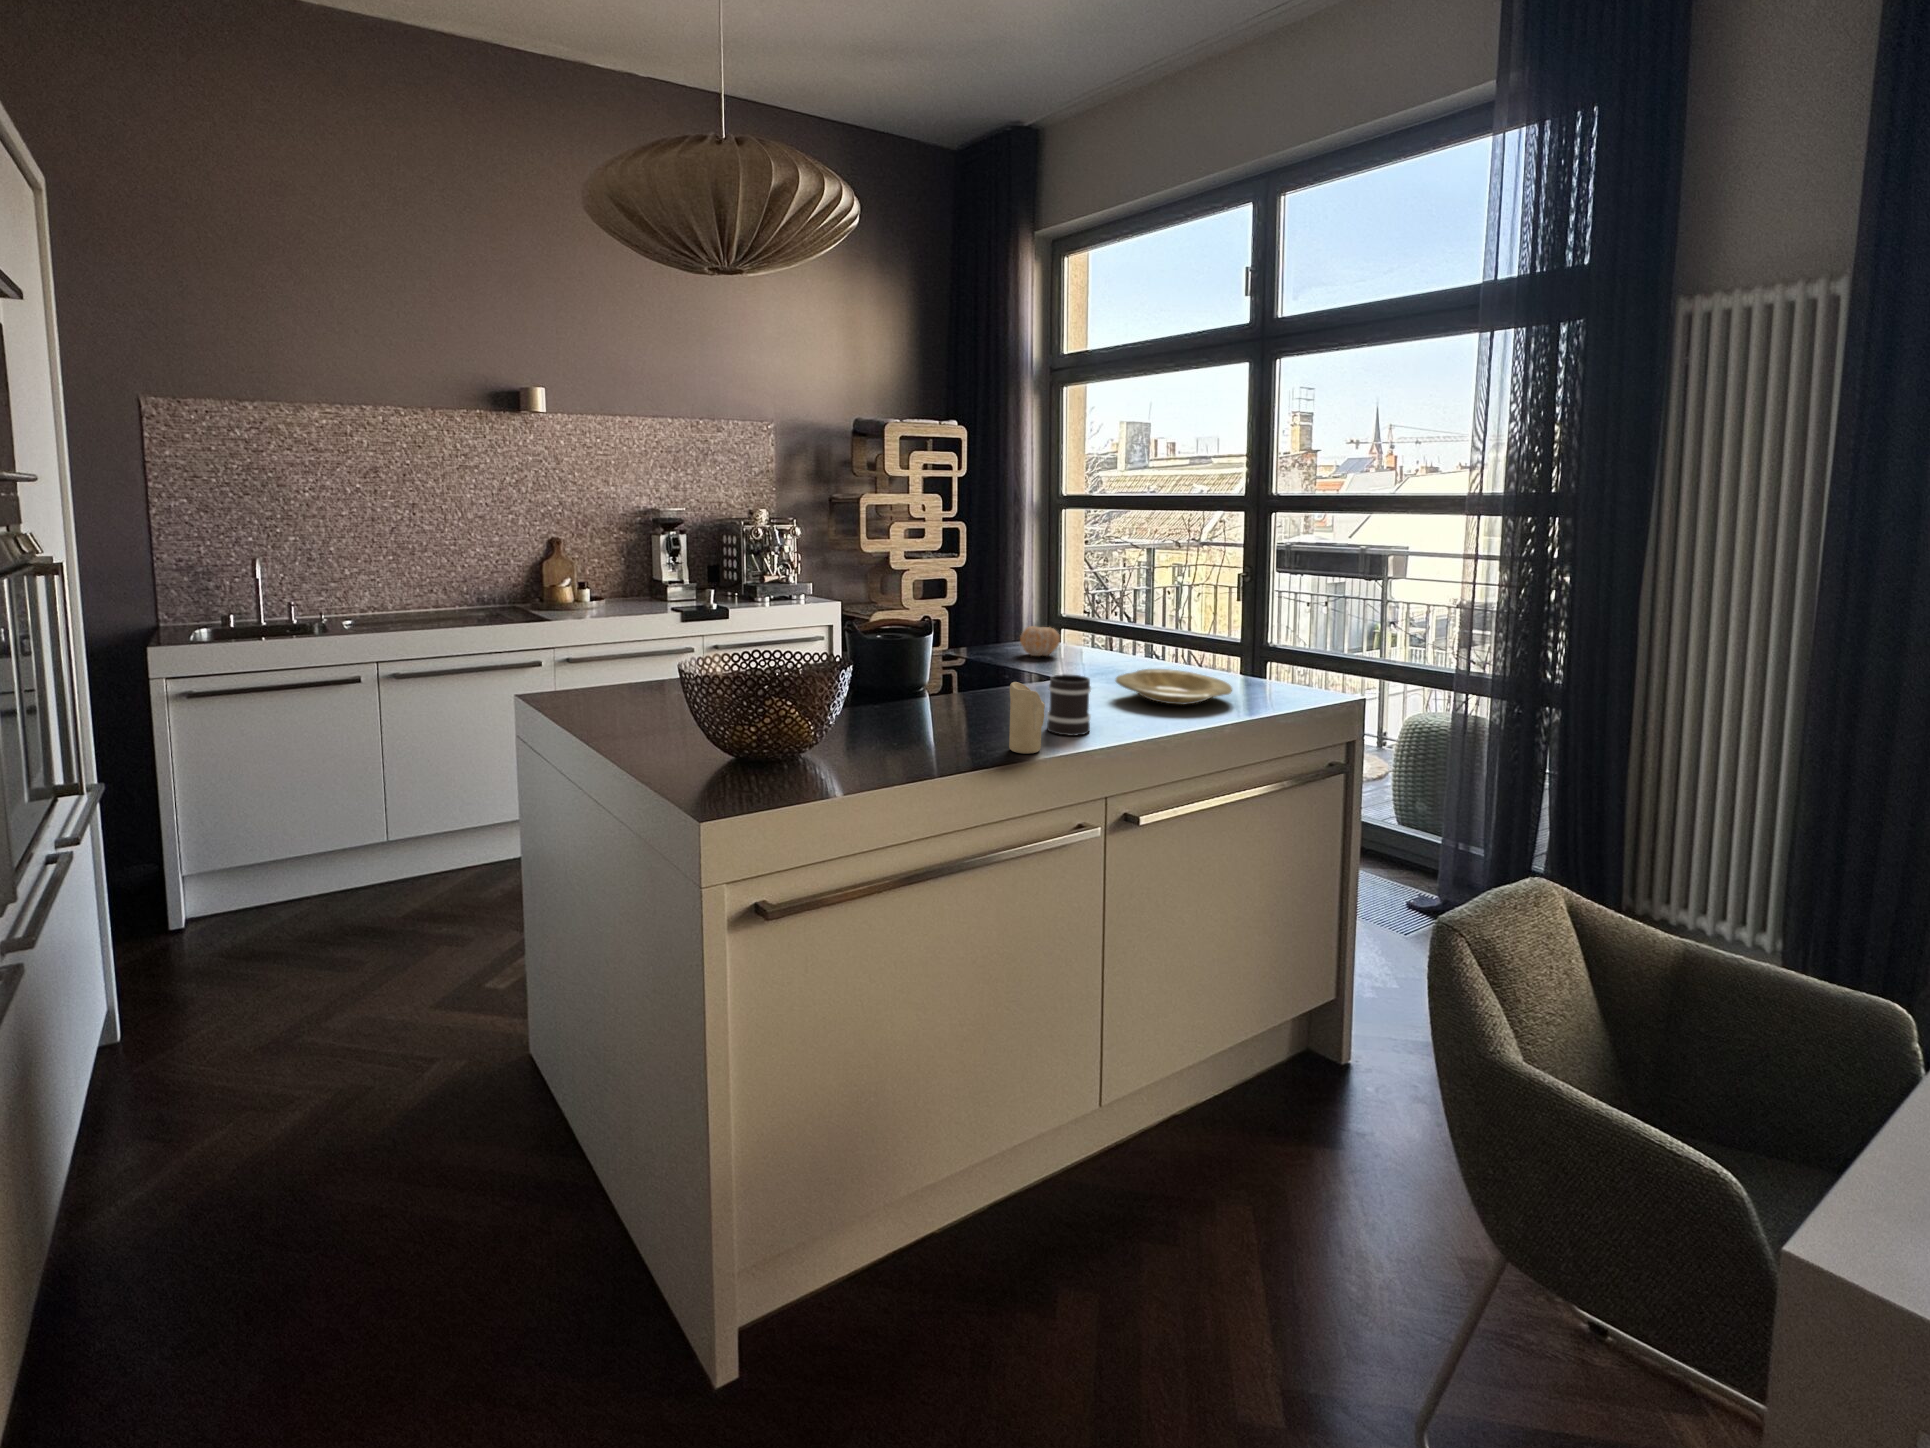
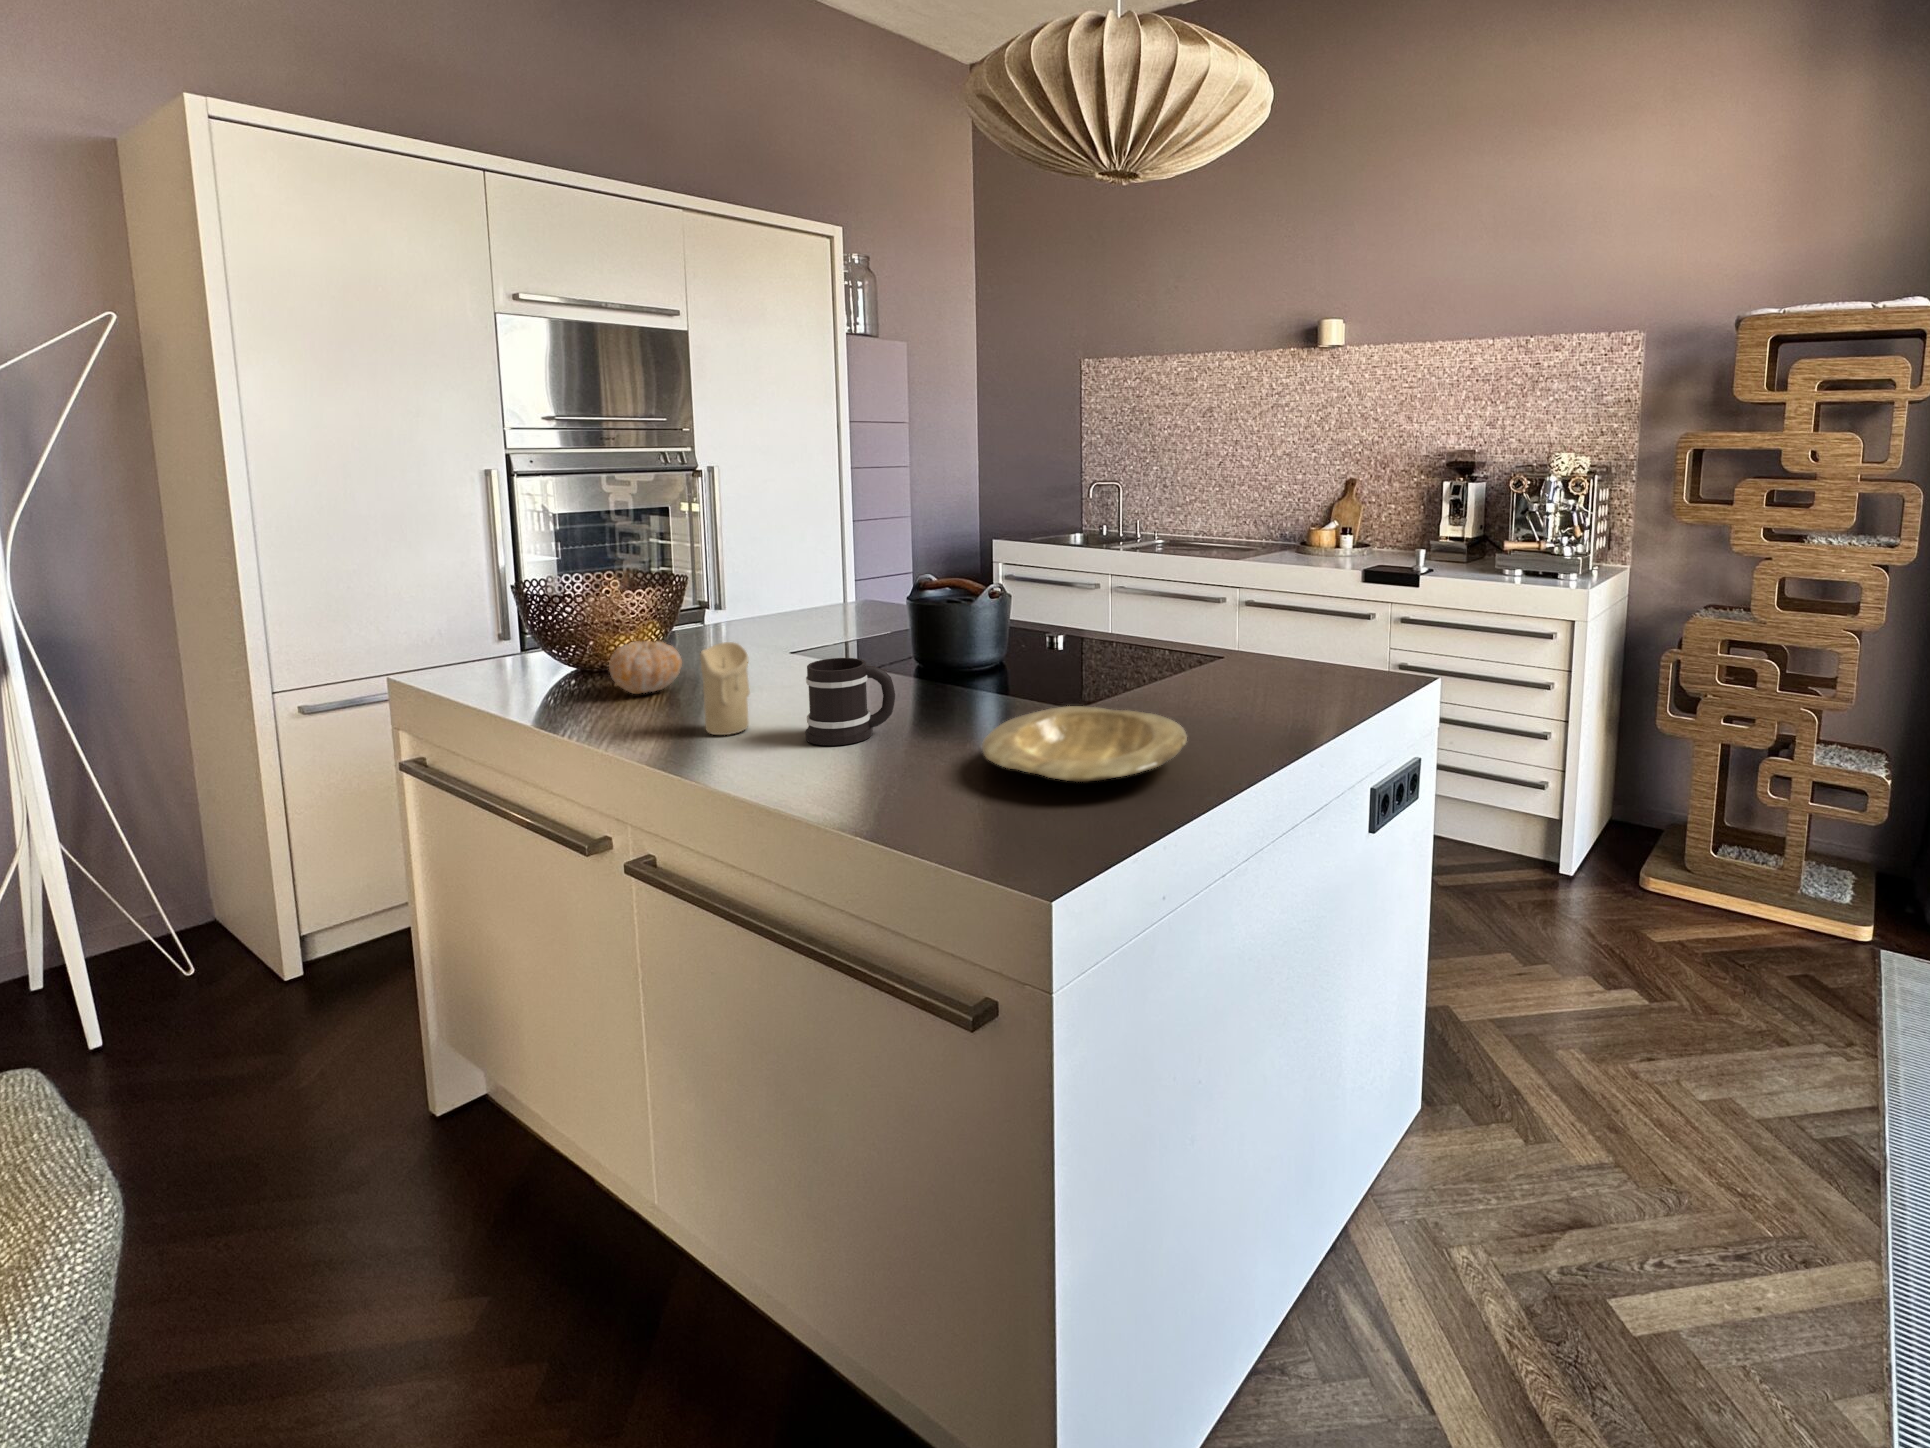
fruit: present [1020,626,1060,656] -> present [609,641,682,694]

